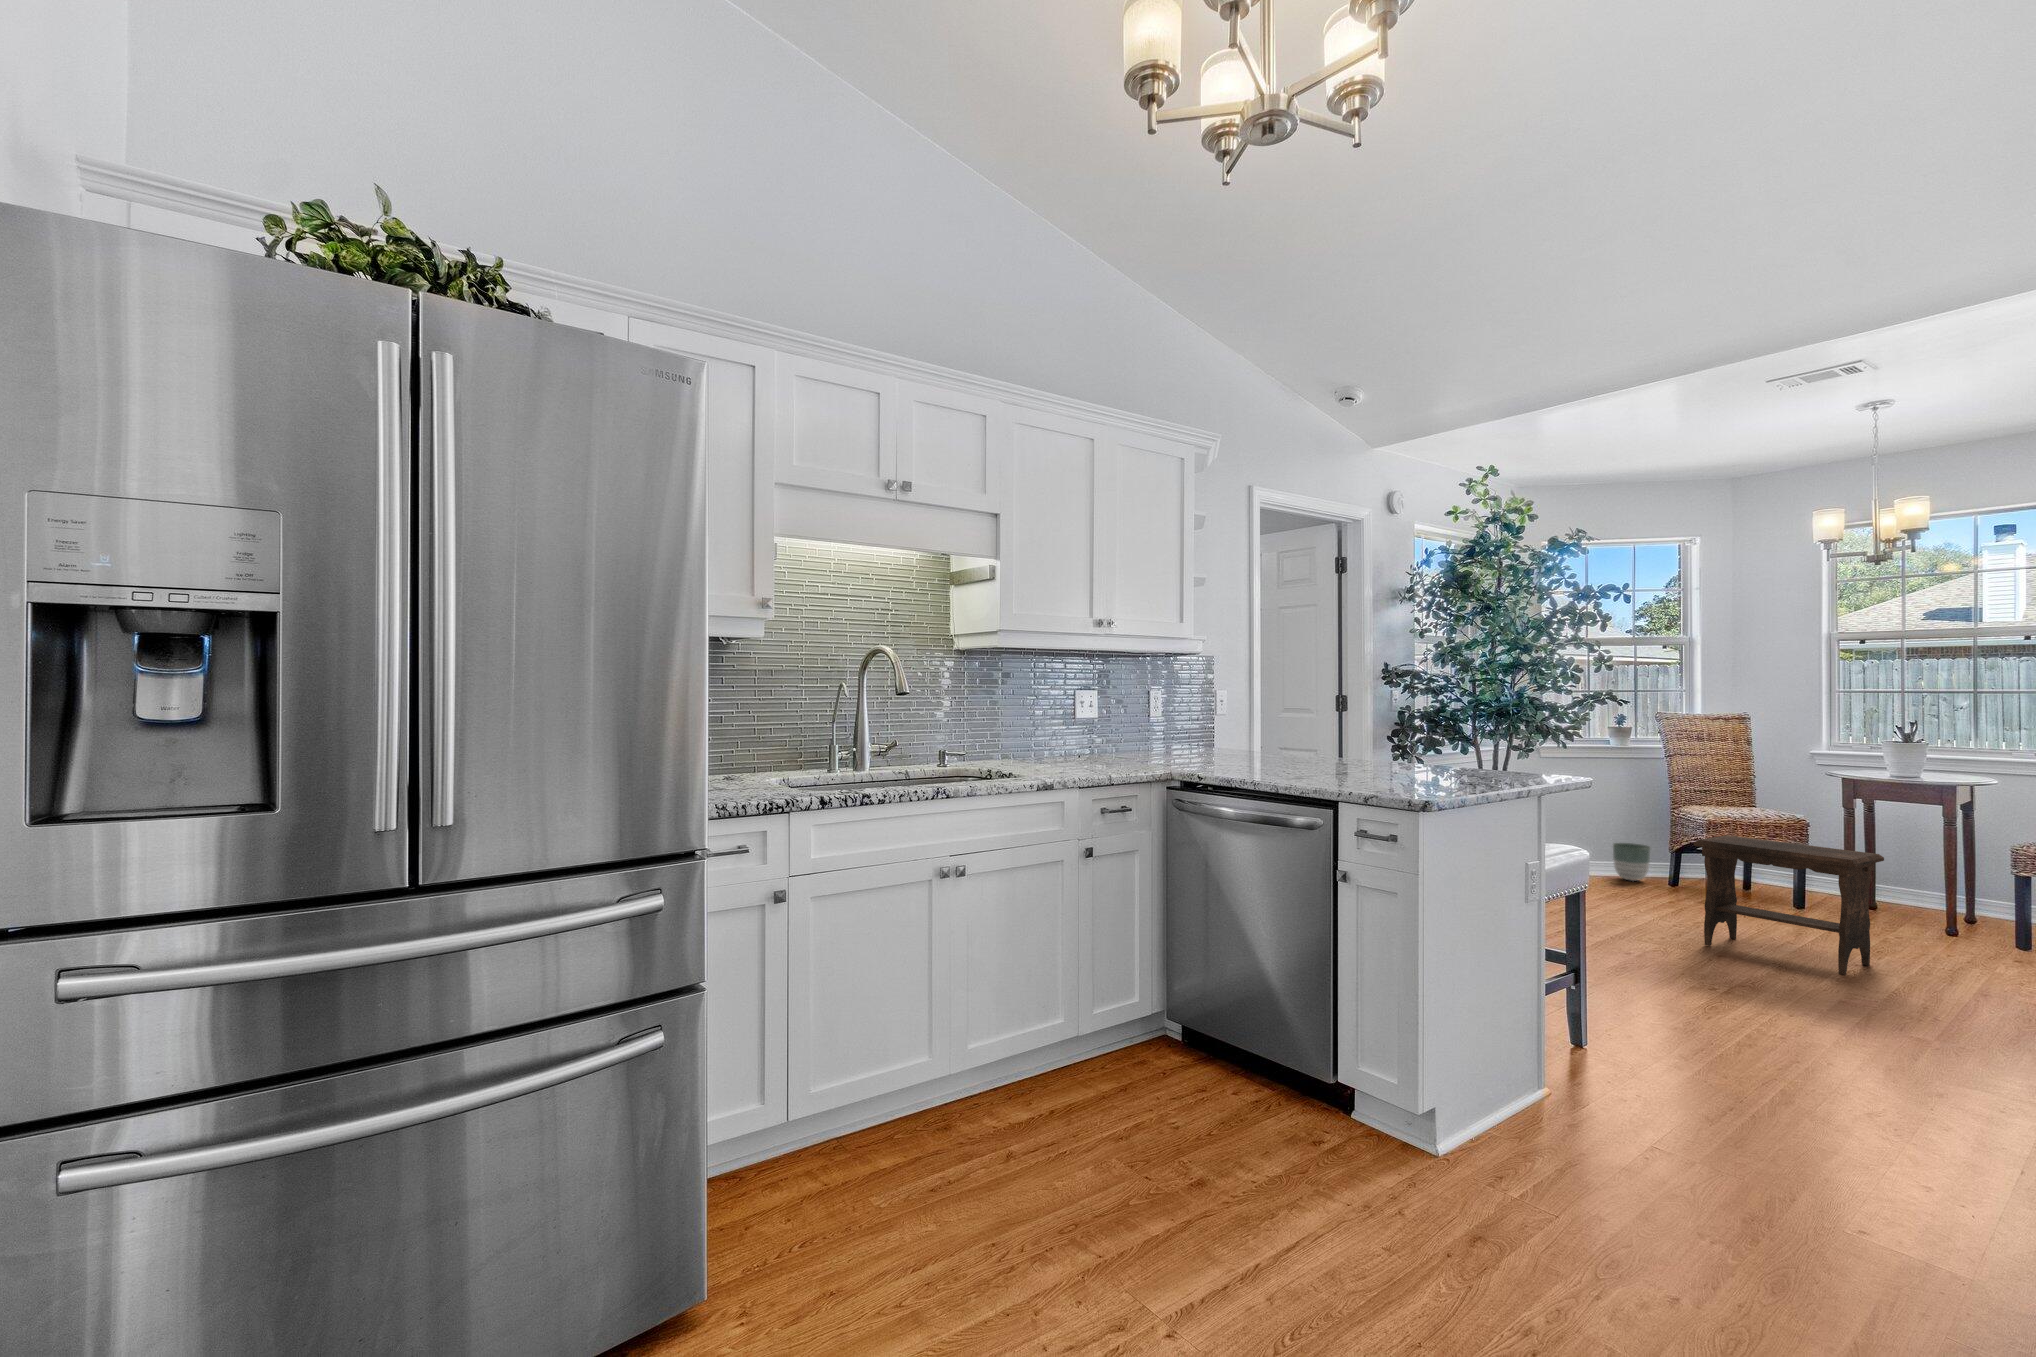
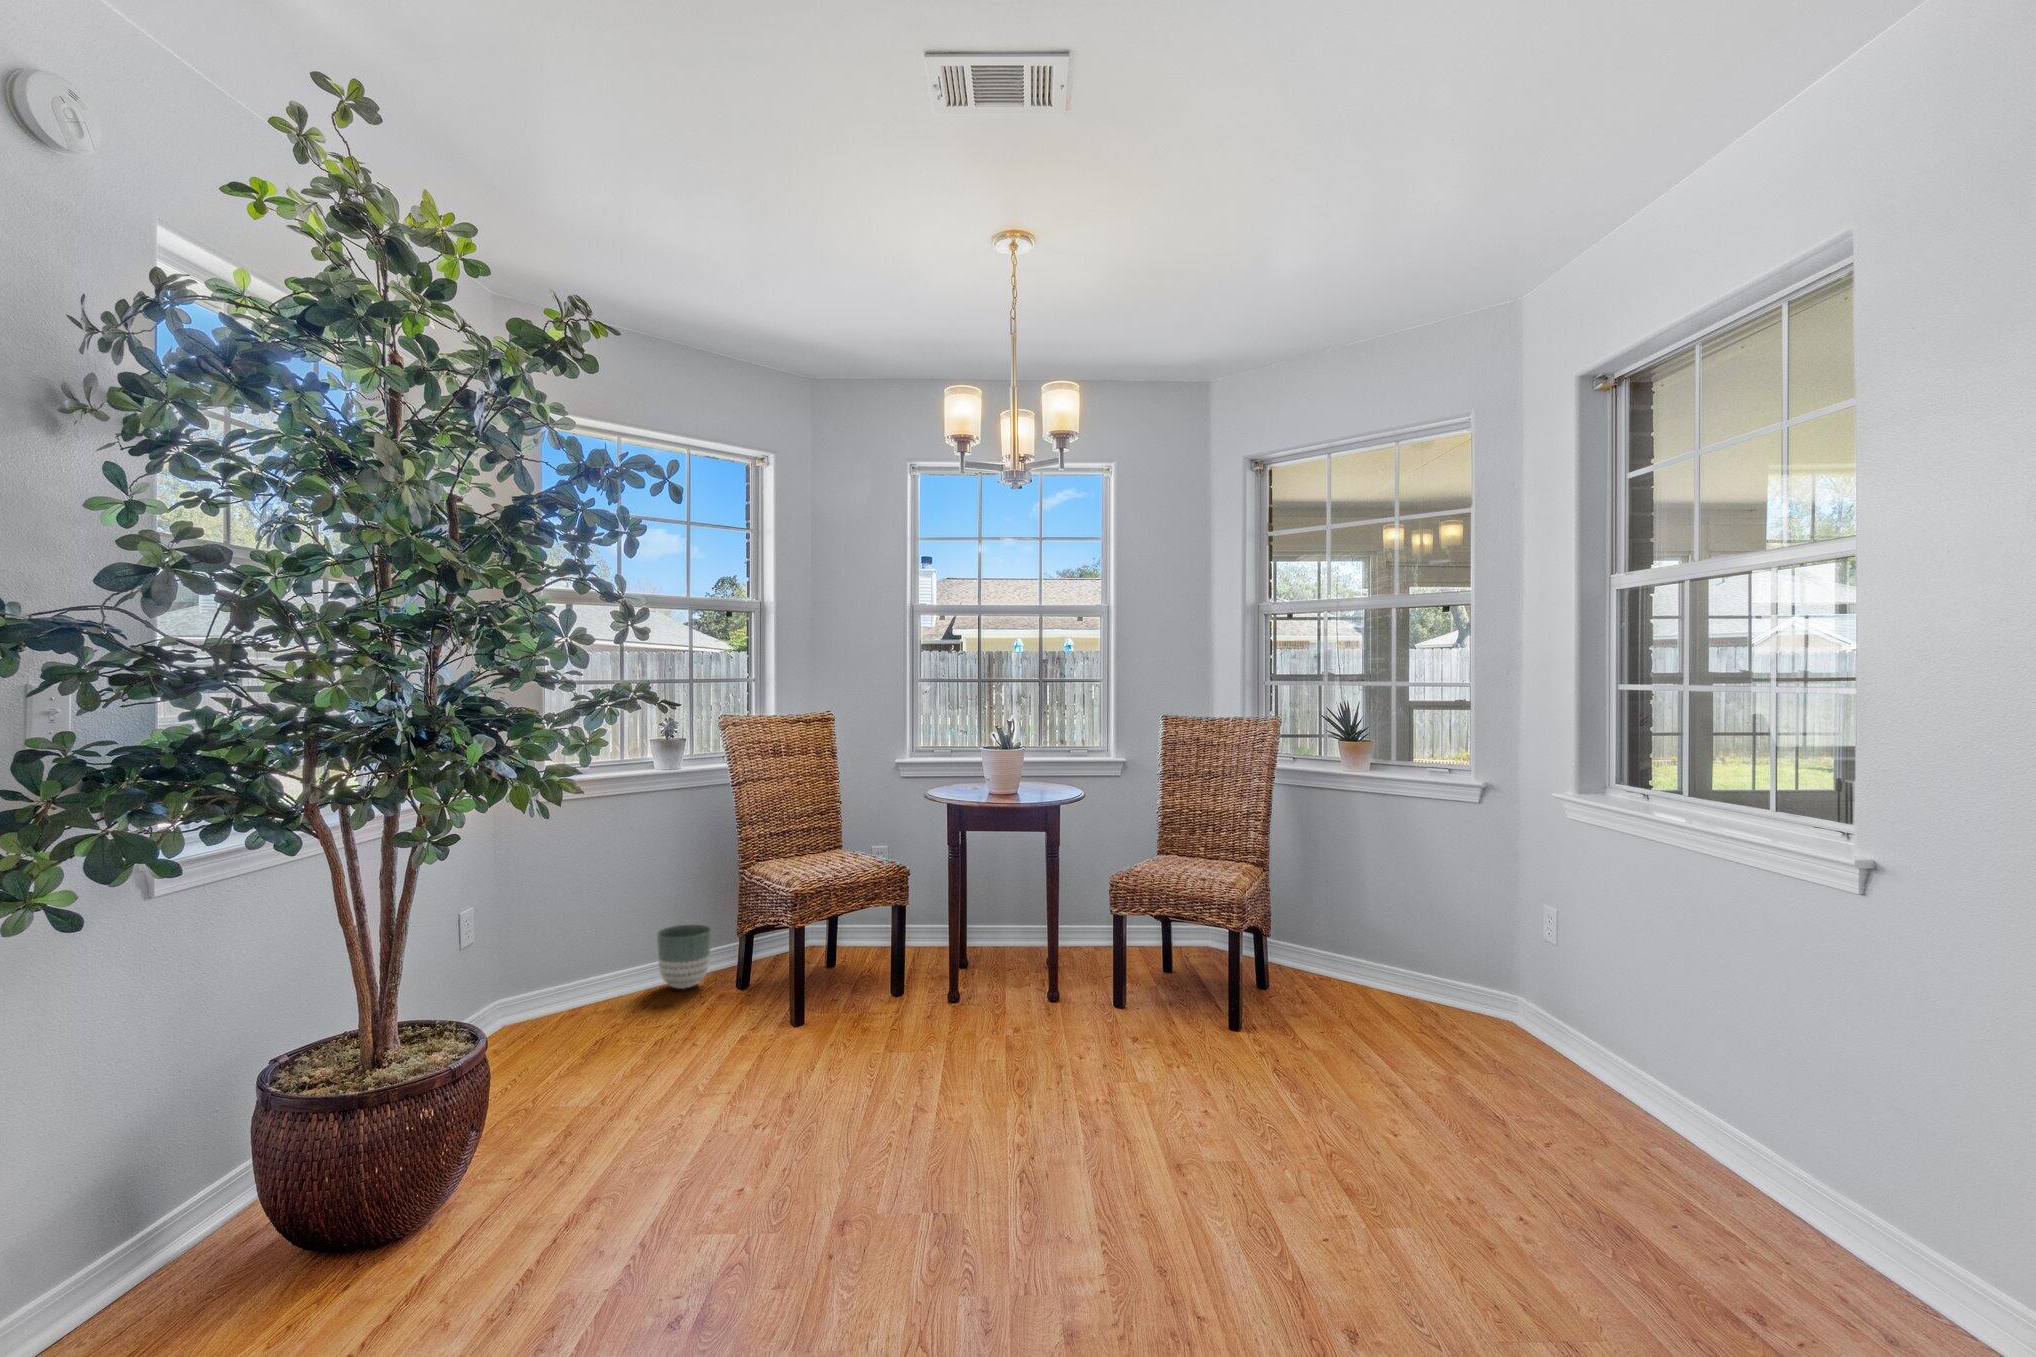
footstool: present [1694,835,1884,975] -> none [793,937,1054,1185]

